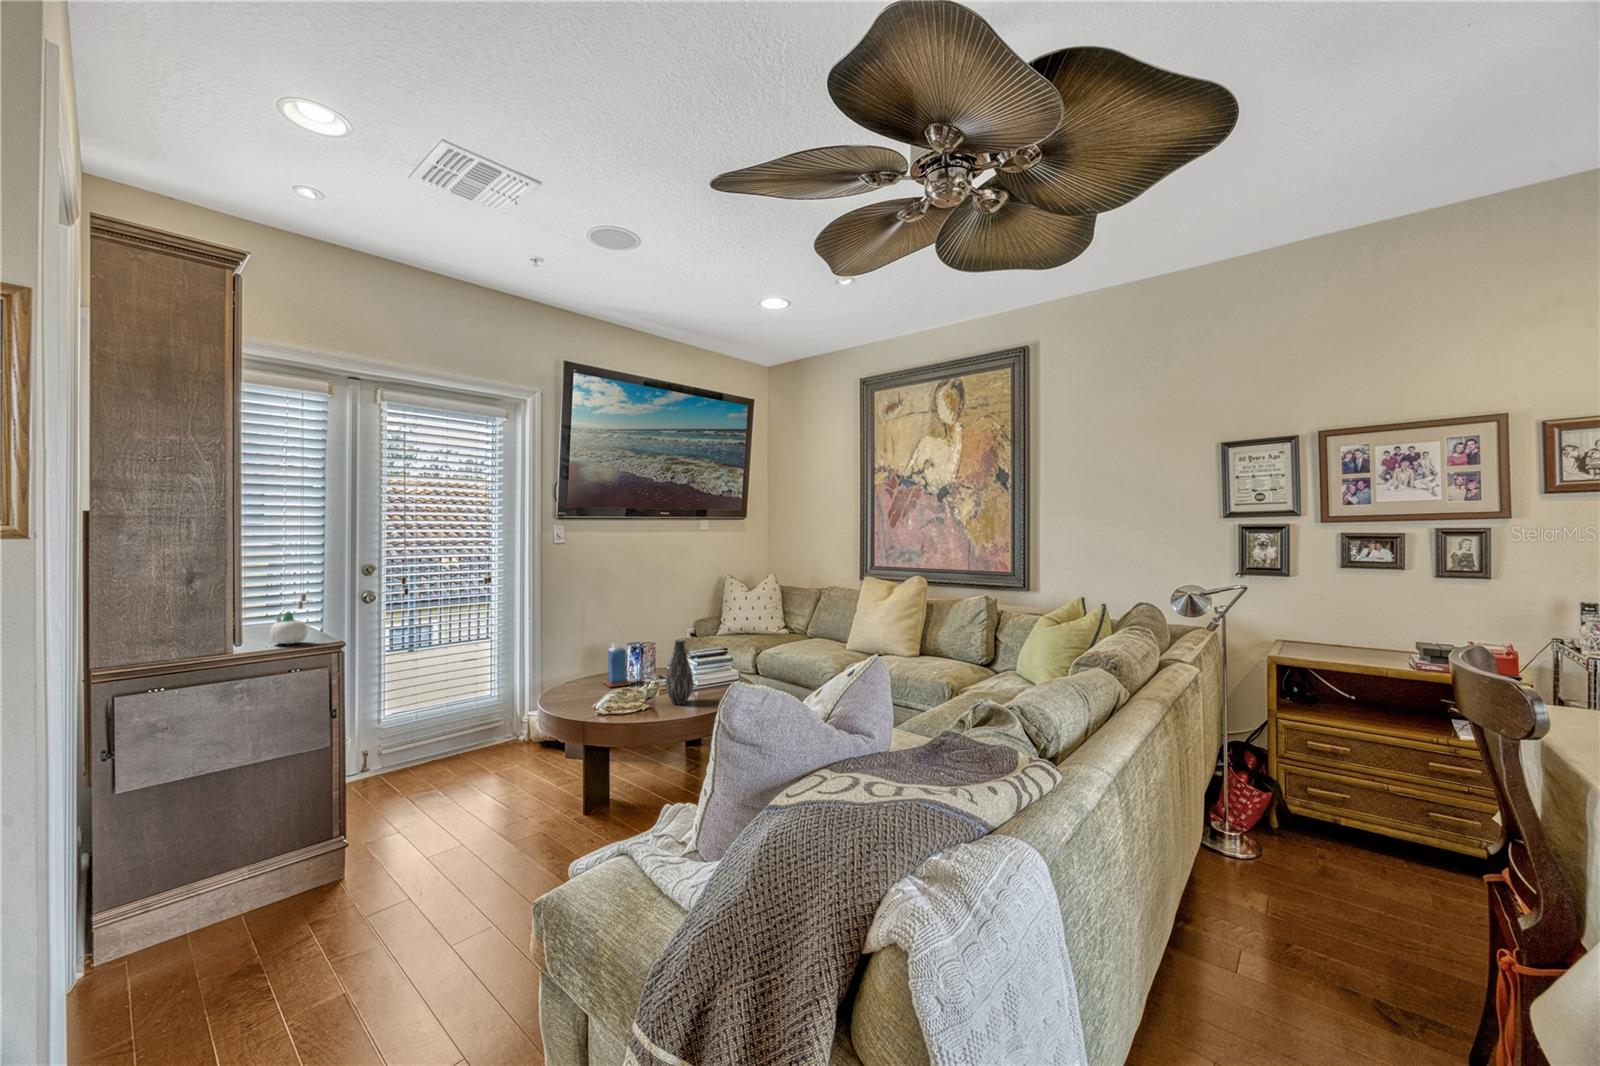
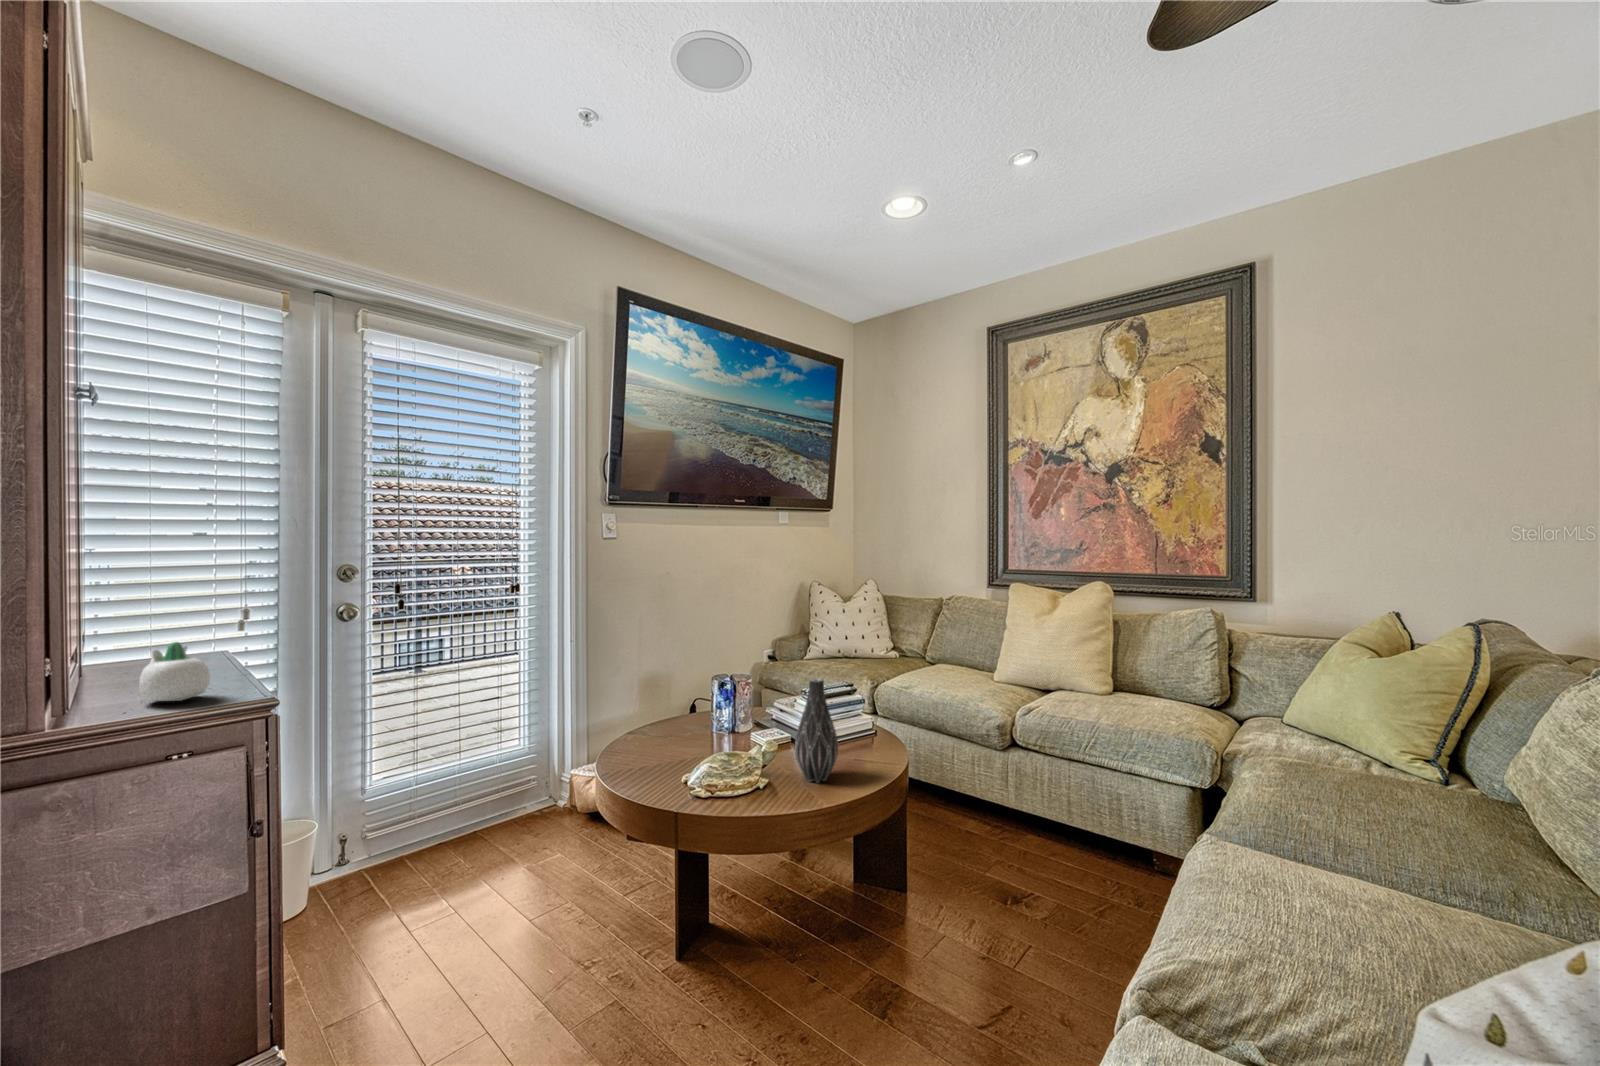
candle: present [603,645,631,687] -> none [684,680,728,748]

